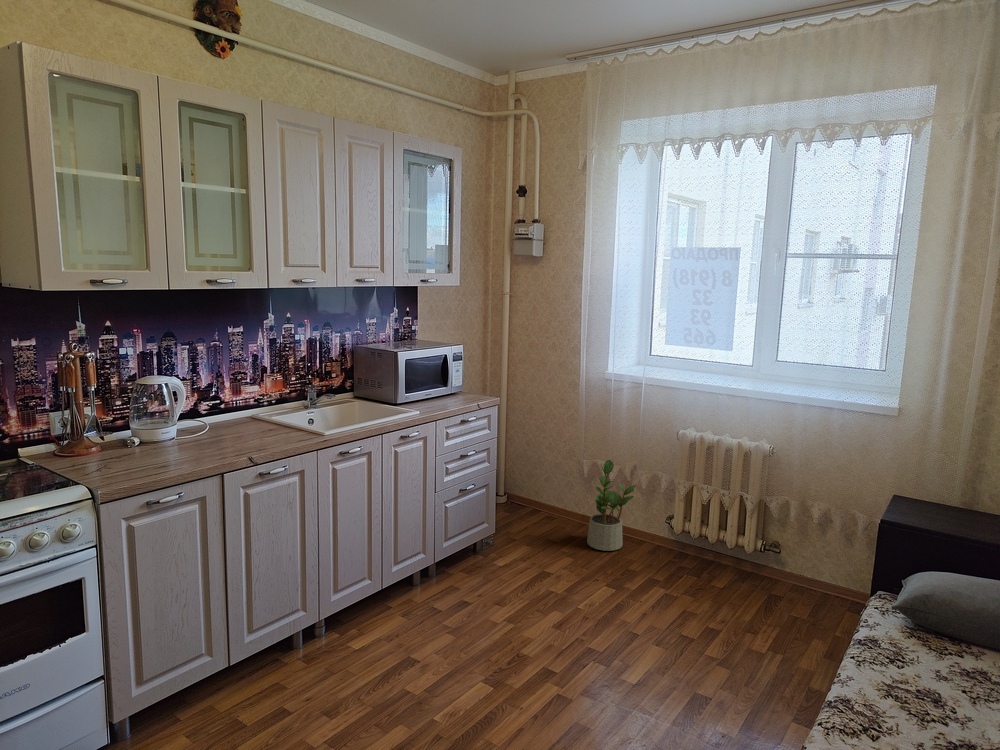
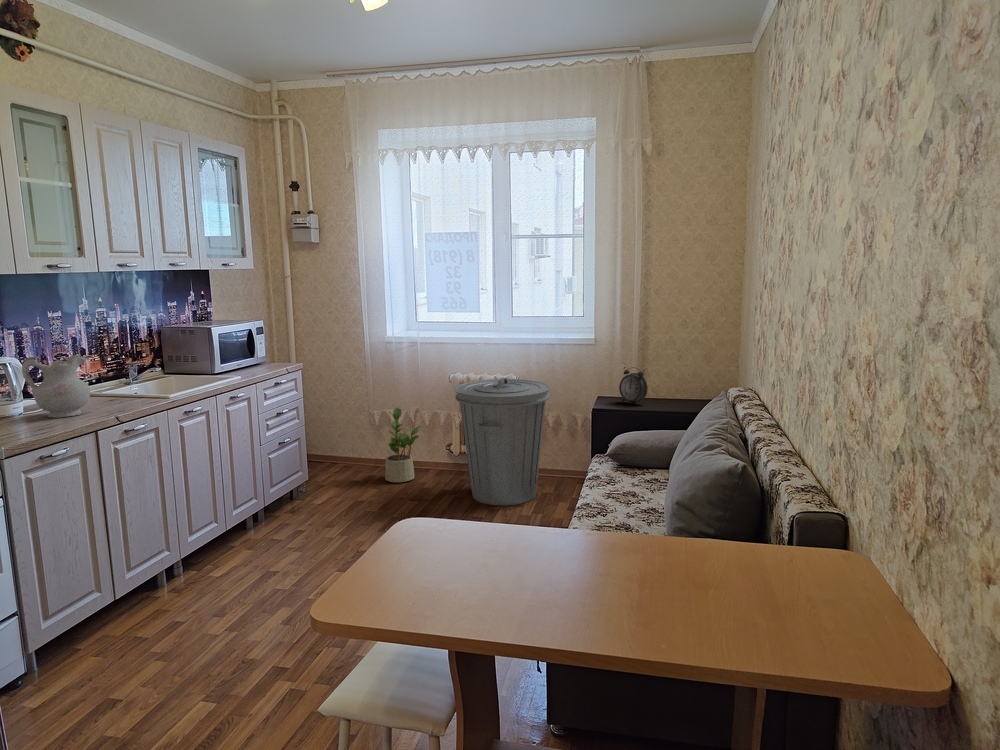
ceramic pitcher: none [165,381,232,452] -> present [22,355,90,418]
trash can: none [677,442,816,621] -> present [454,378,551,505]
alarm clock: none [927,457,979,519] -> present [619,367,648,405]

